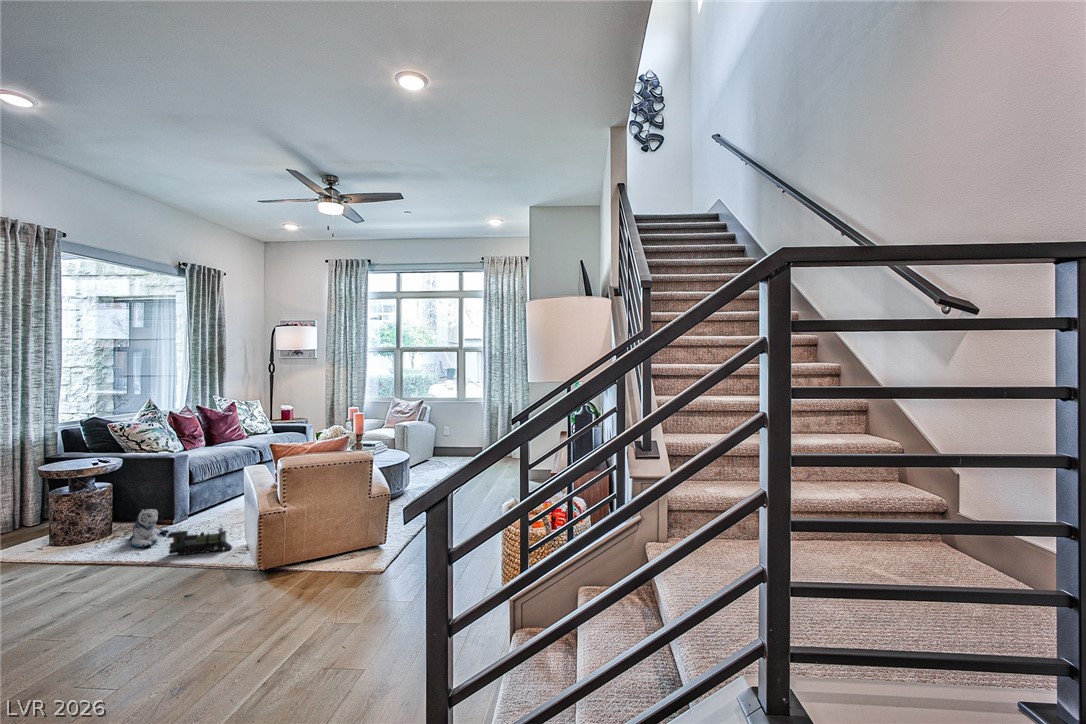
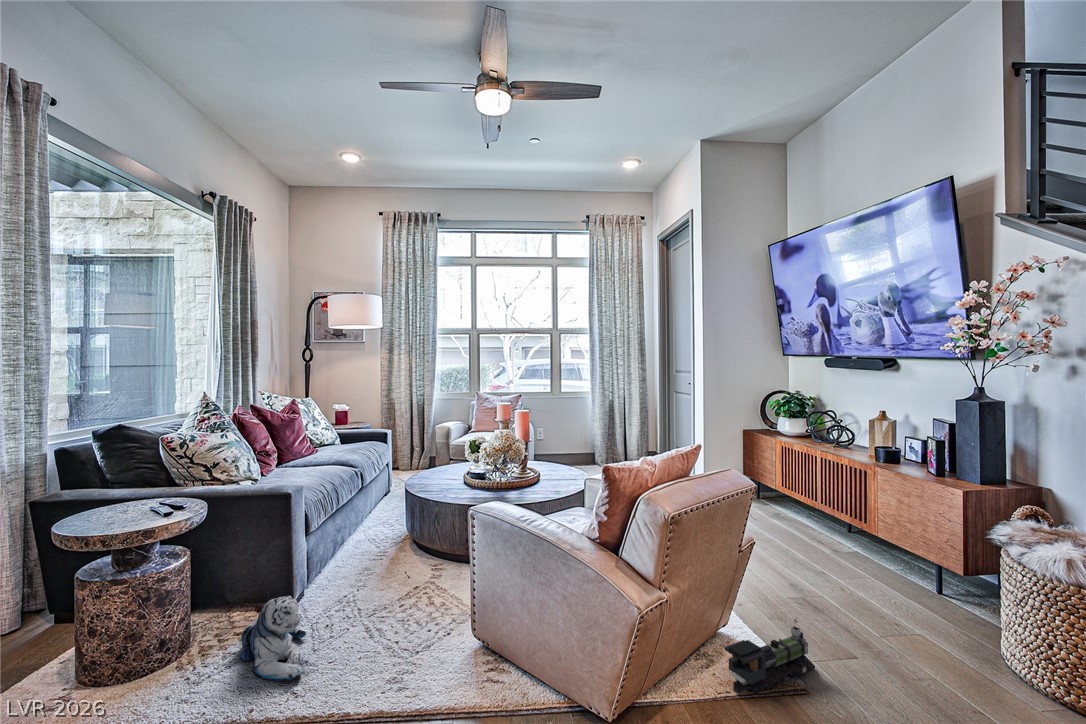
toy train: present [167,524,232,555] -> present [724,619,815,694]

